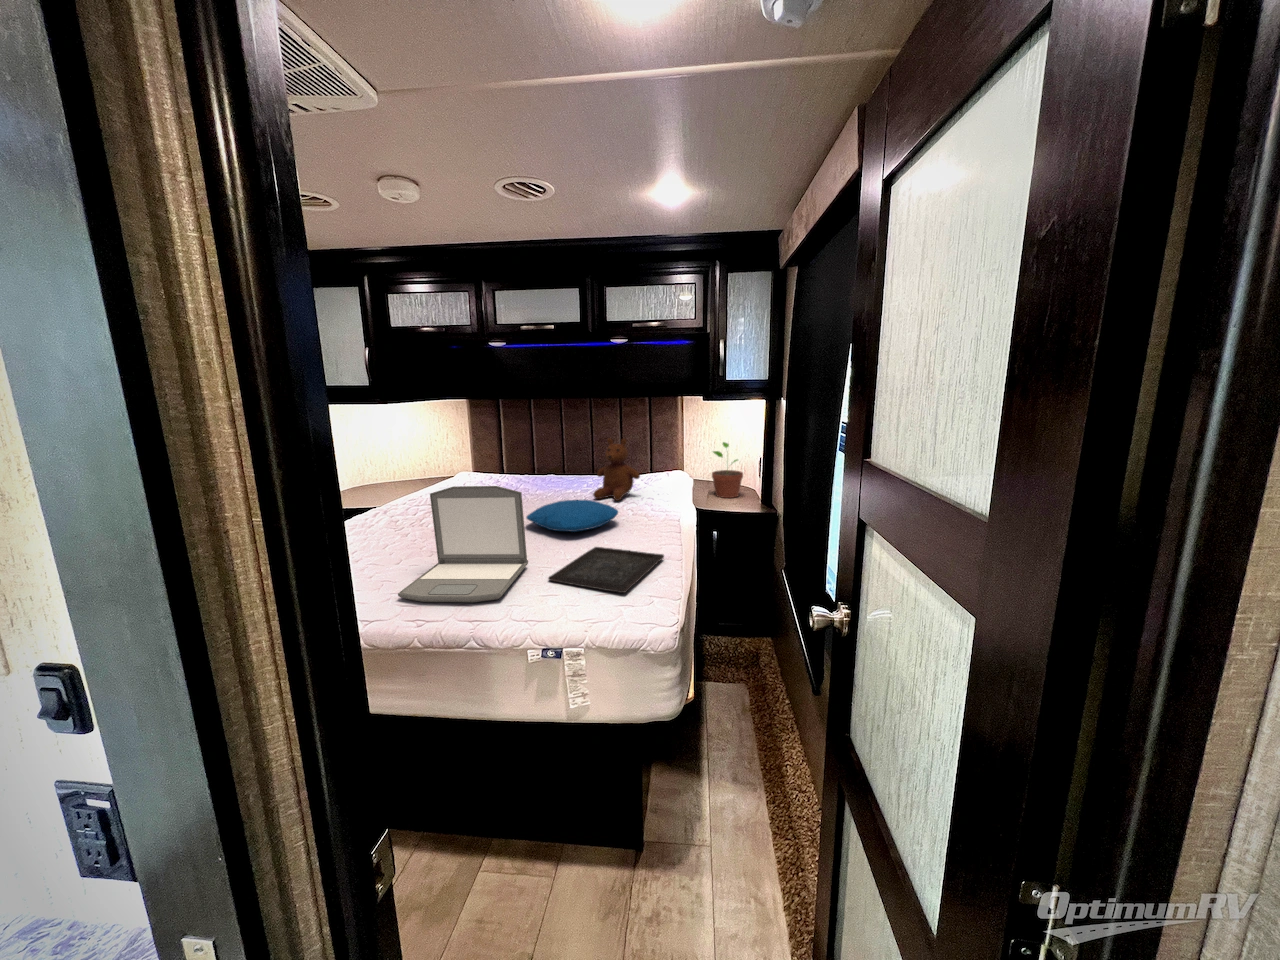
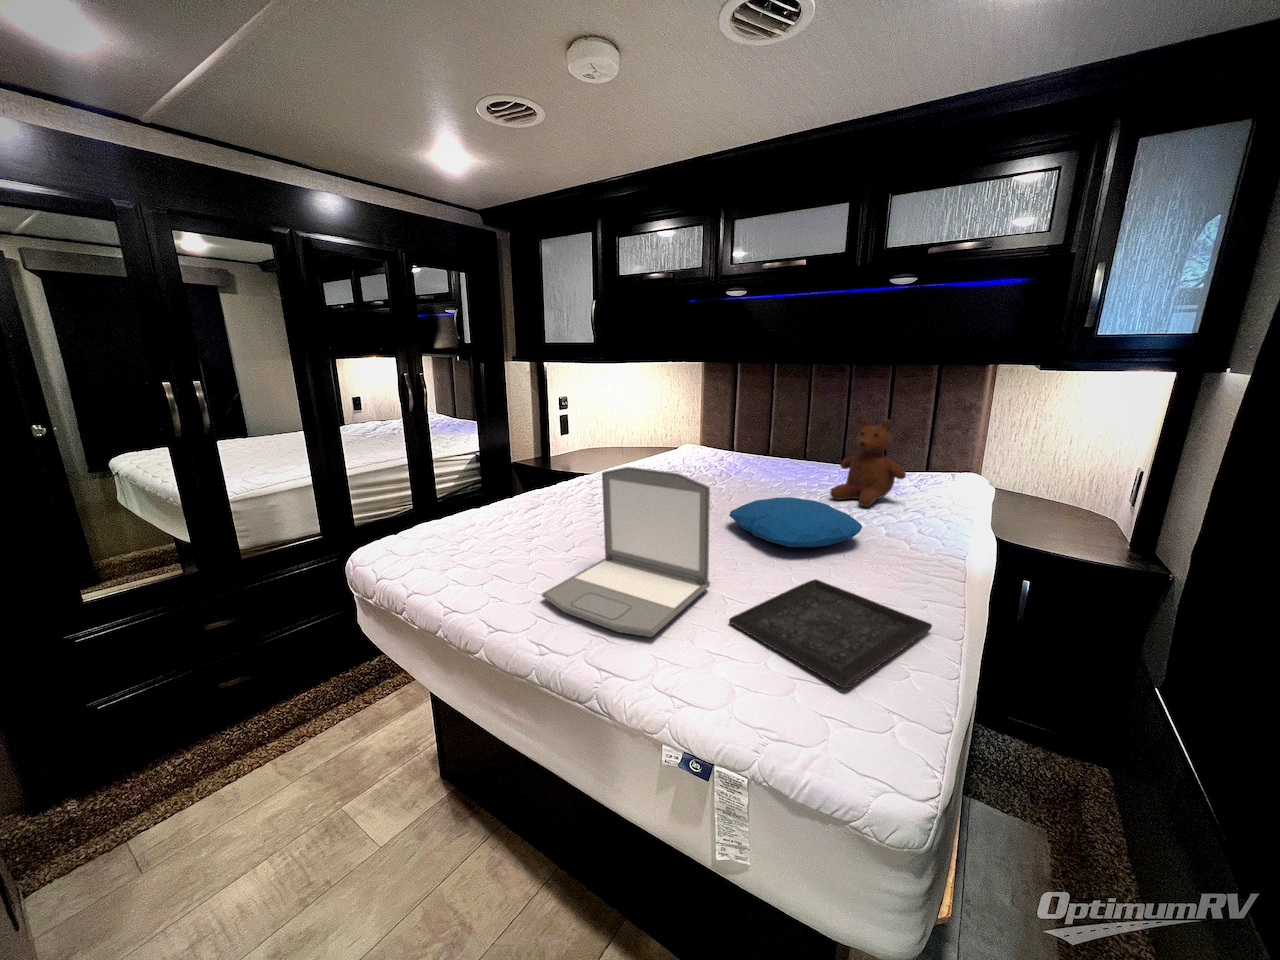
potted plant: present [712,442,743,498] -> none [1033,436,1100,528]

